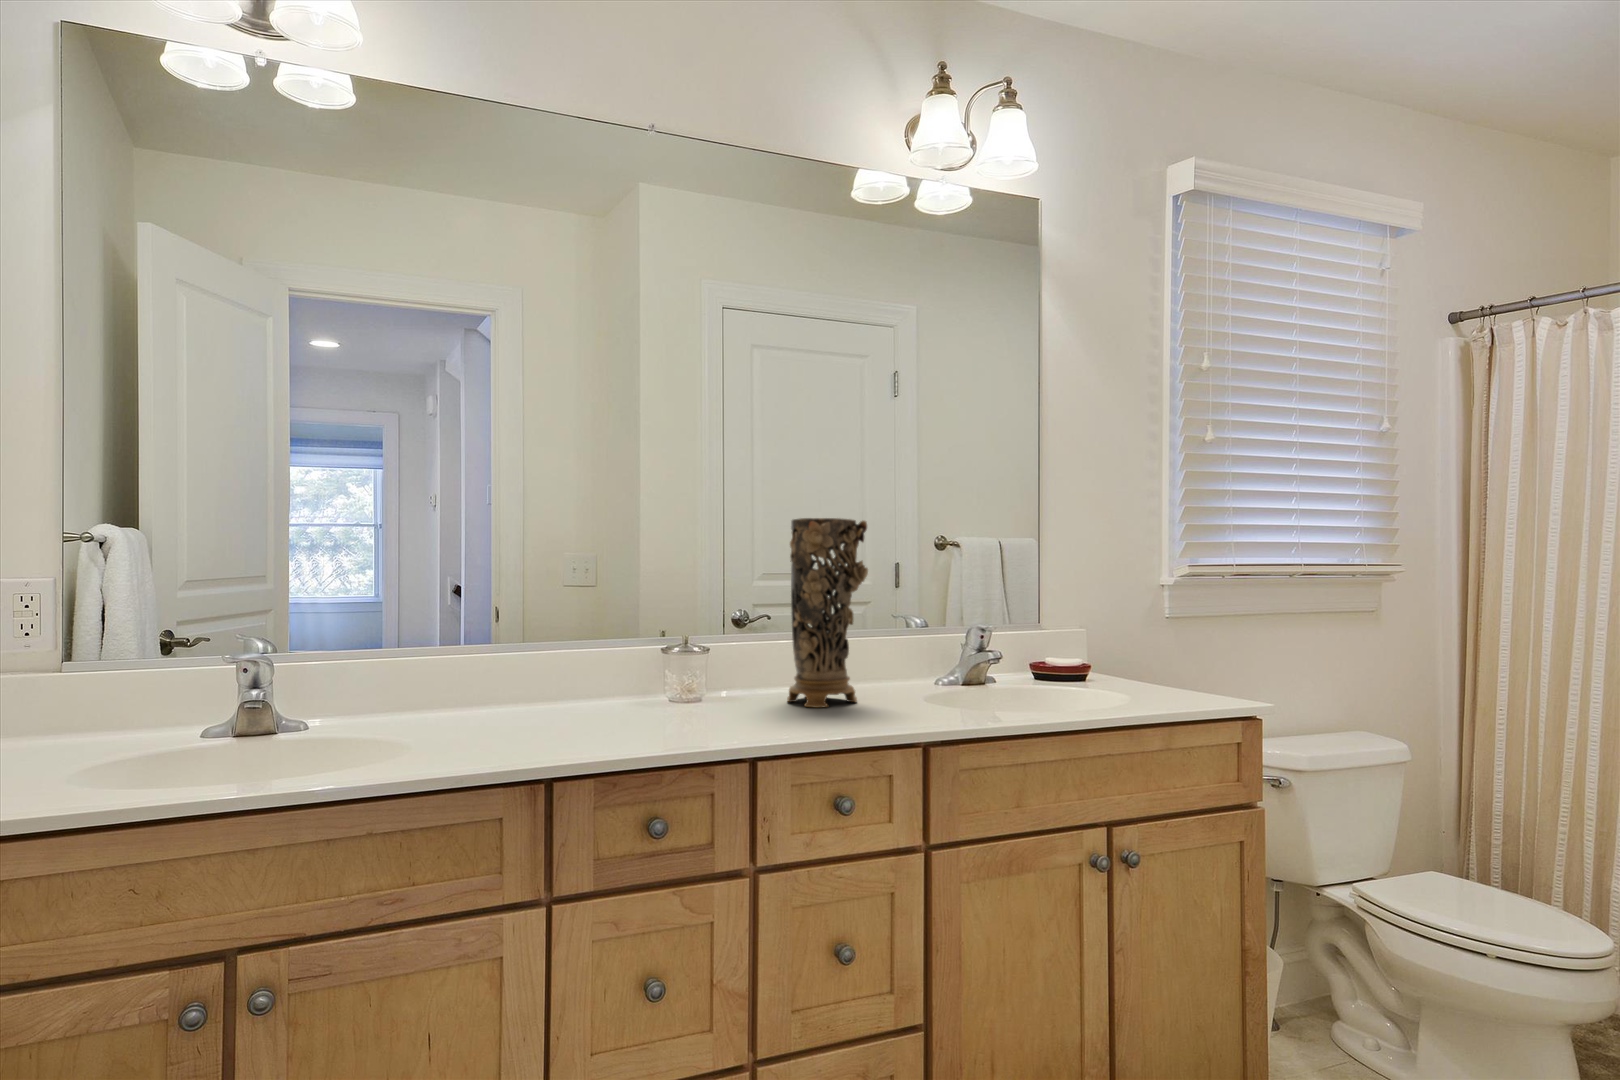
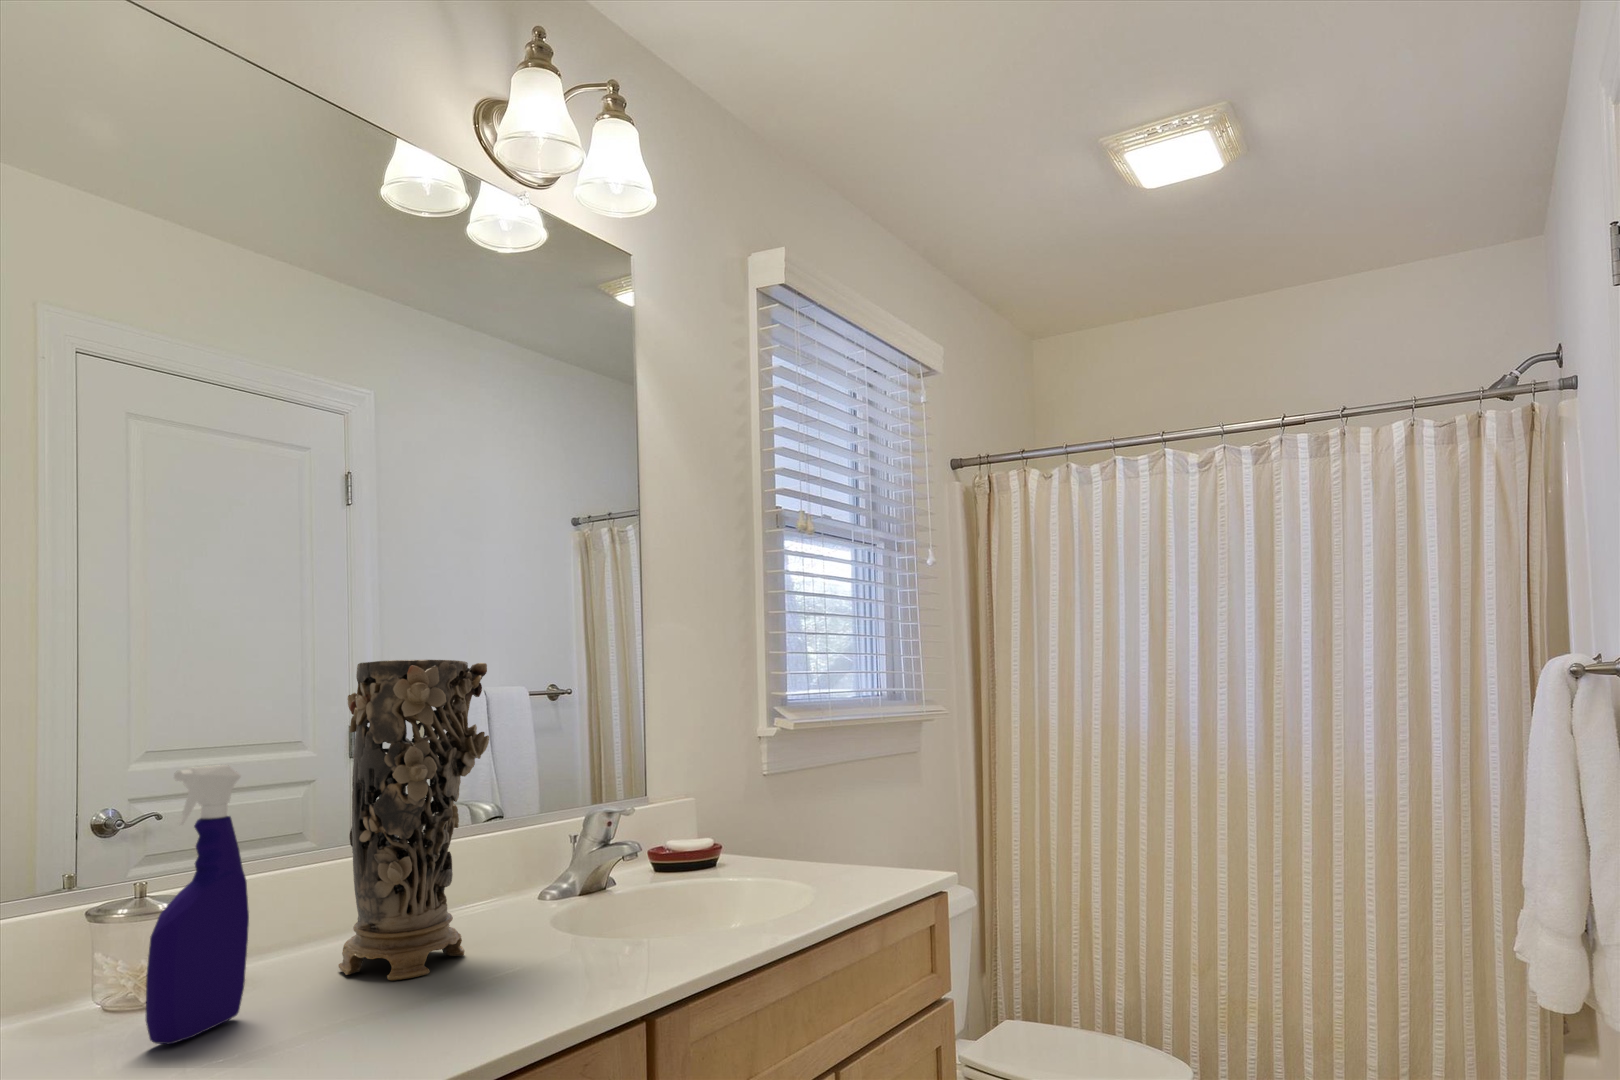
spray bottle: none [674,574,726,714] -> present [146,765,249,1044]

